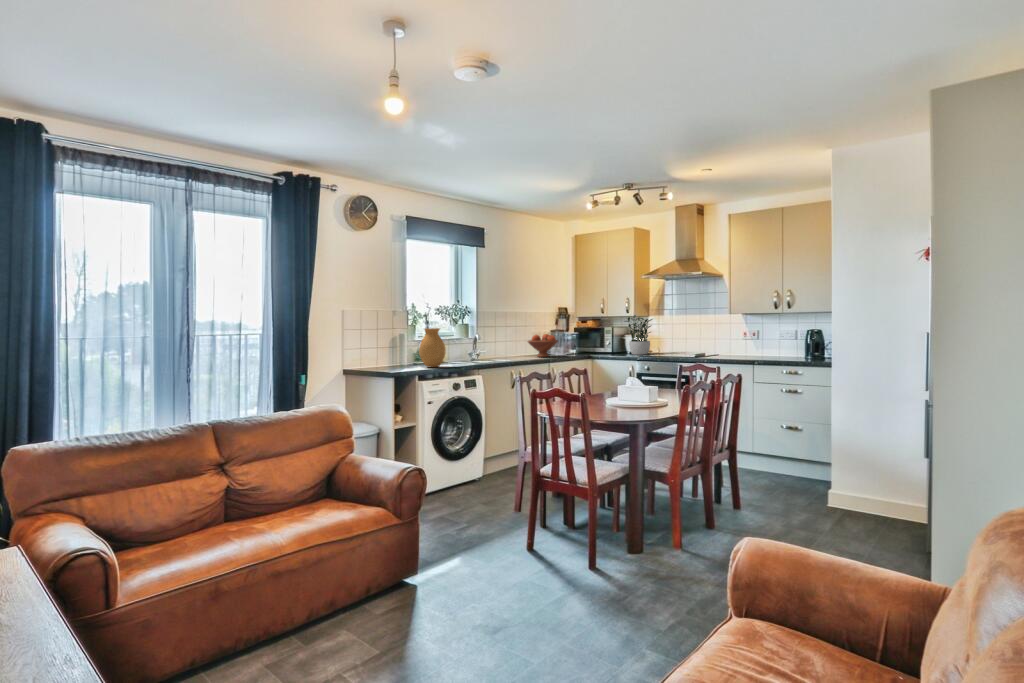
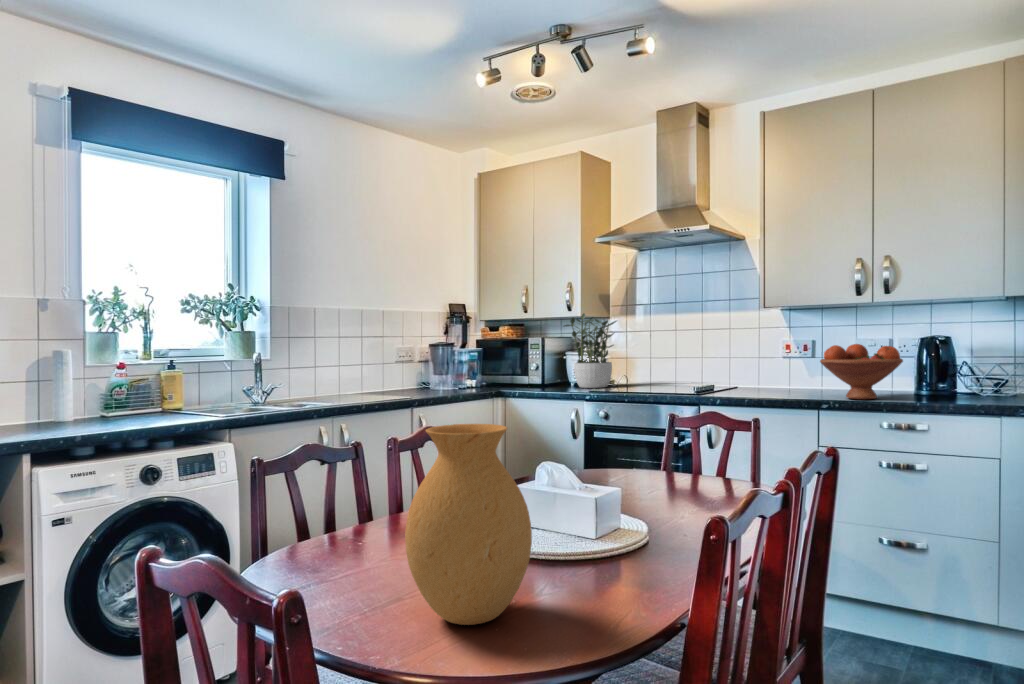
vase: present [419,328,445,367] -> present [405,424,532,625]
fruit bowl: present [528,334,558,357] -> present [820,344,903,399]

